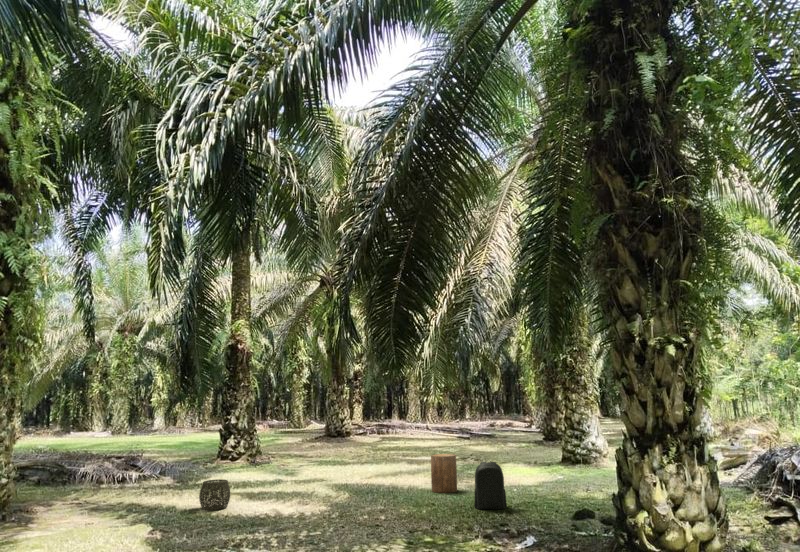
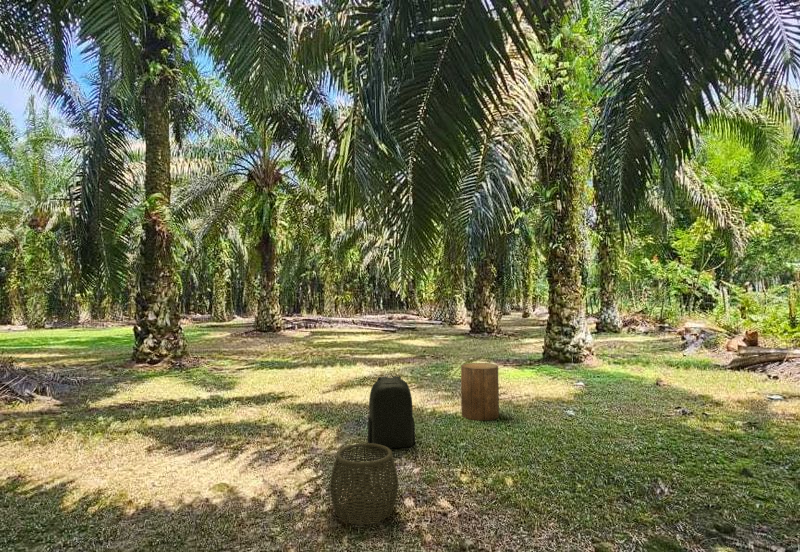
backpack: present [474,461,507,509] -> present [367,376,415,448]
woven basket: present [199,479,231,510] -> present [330,443,399,525]

